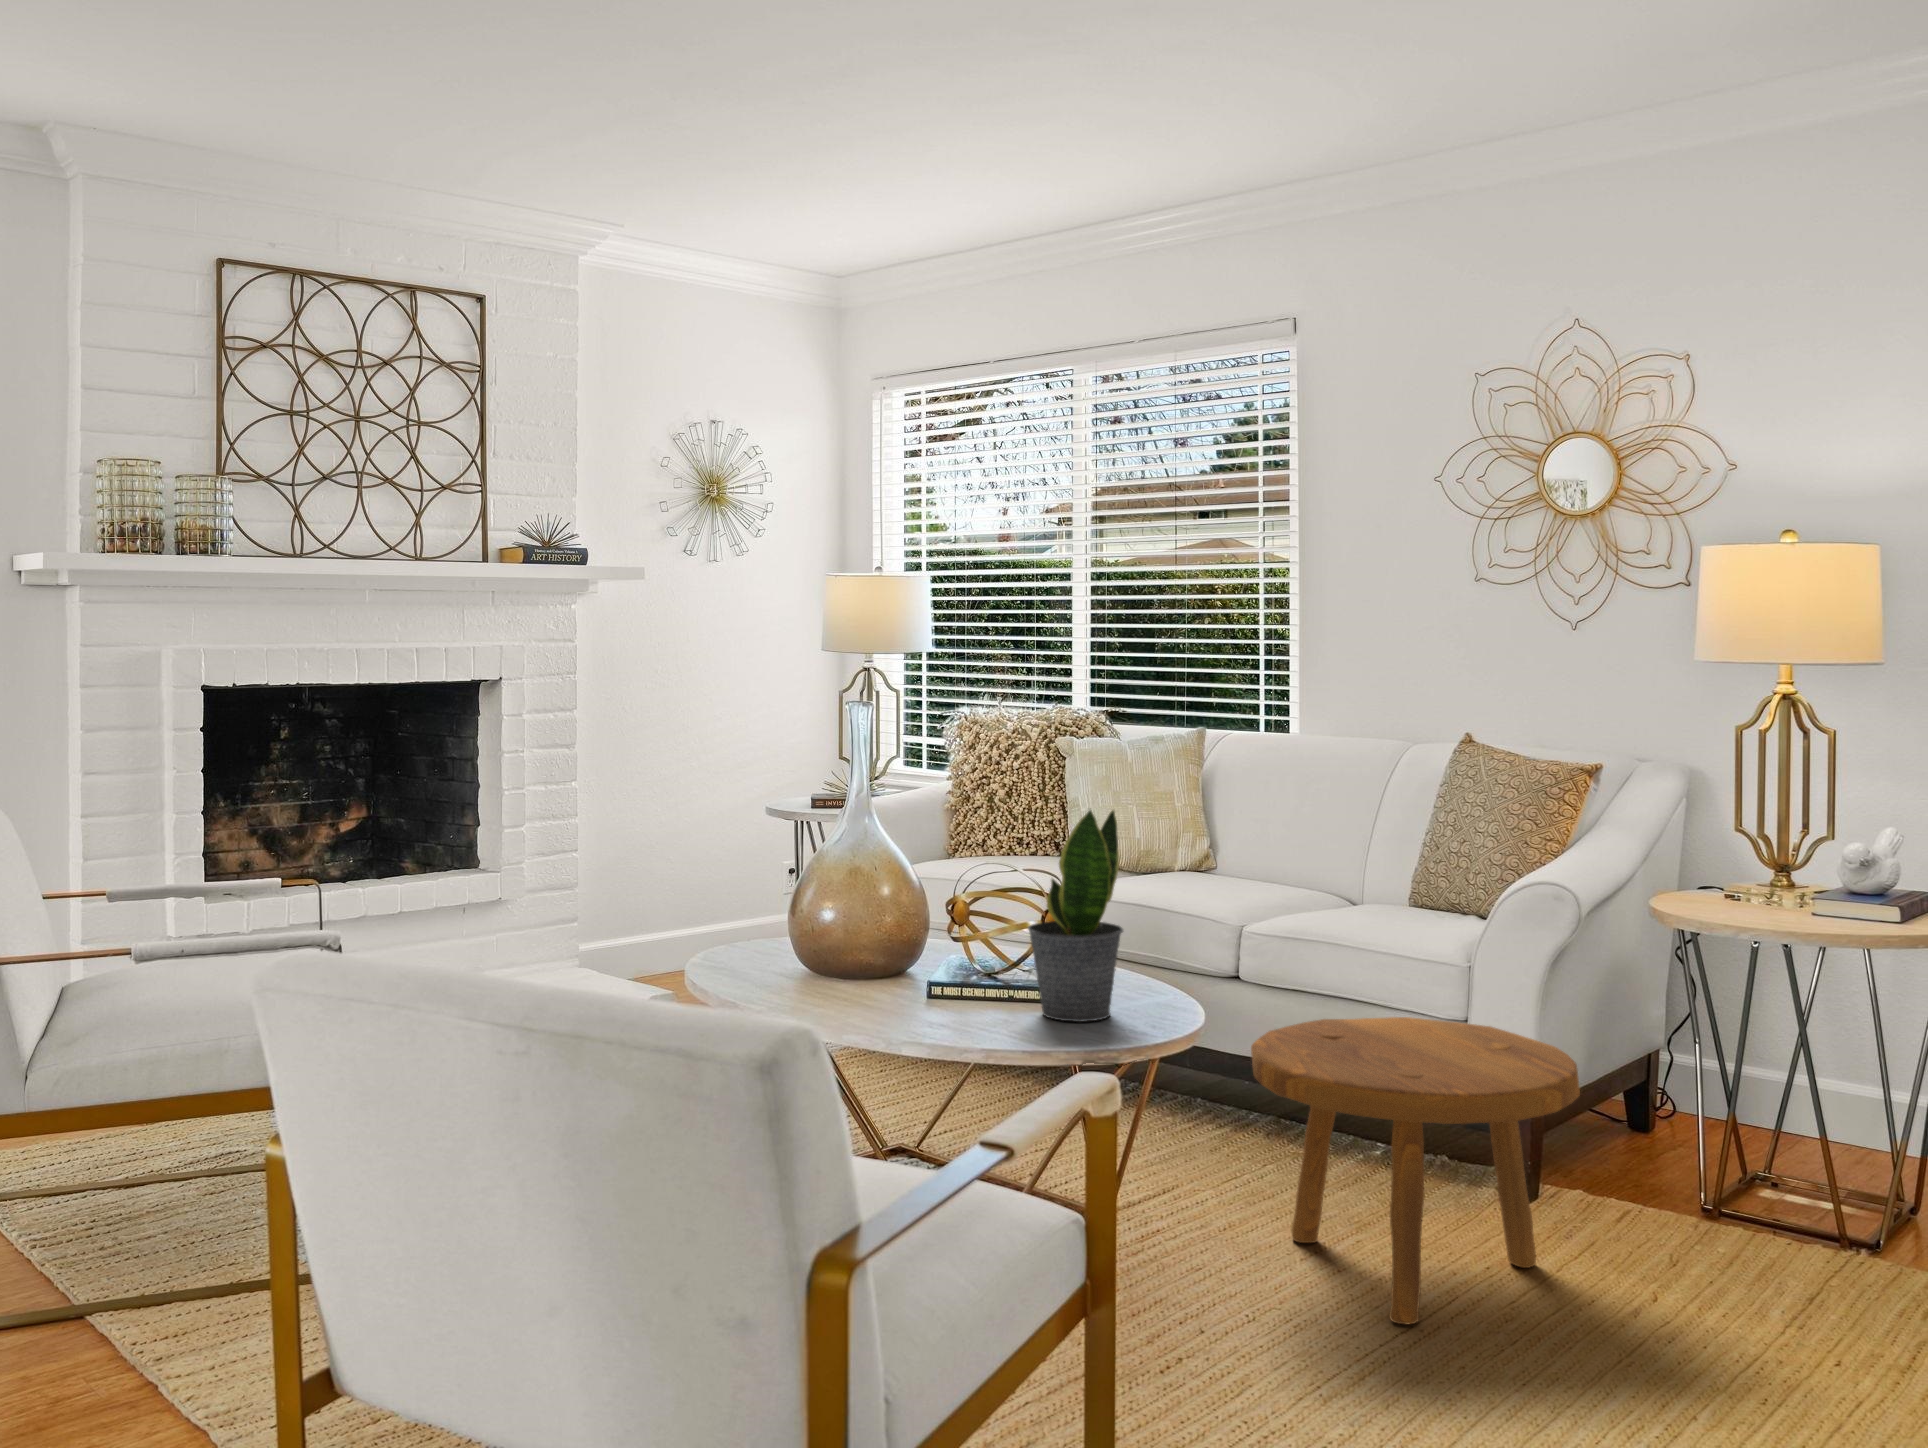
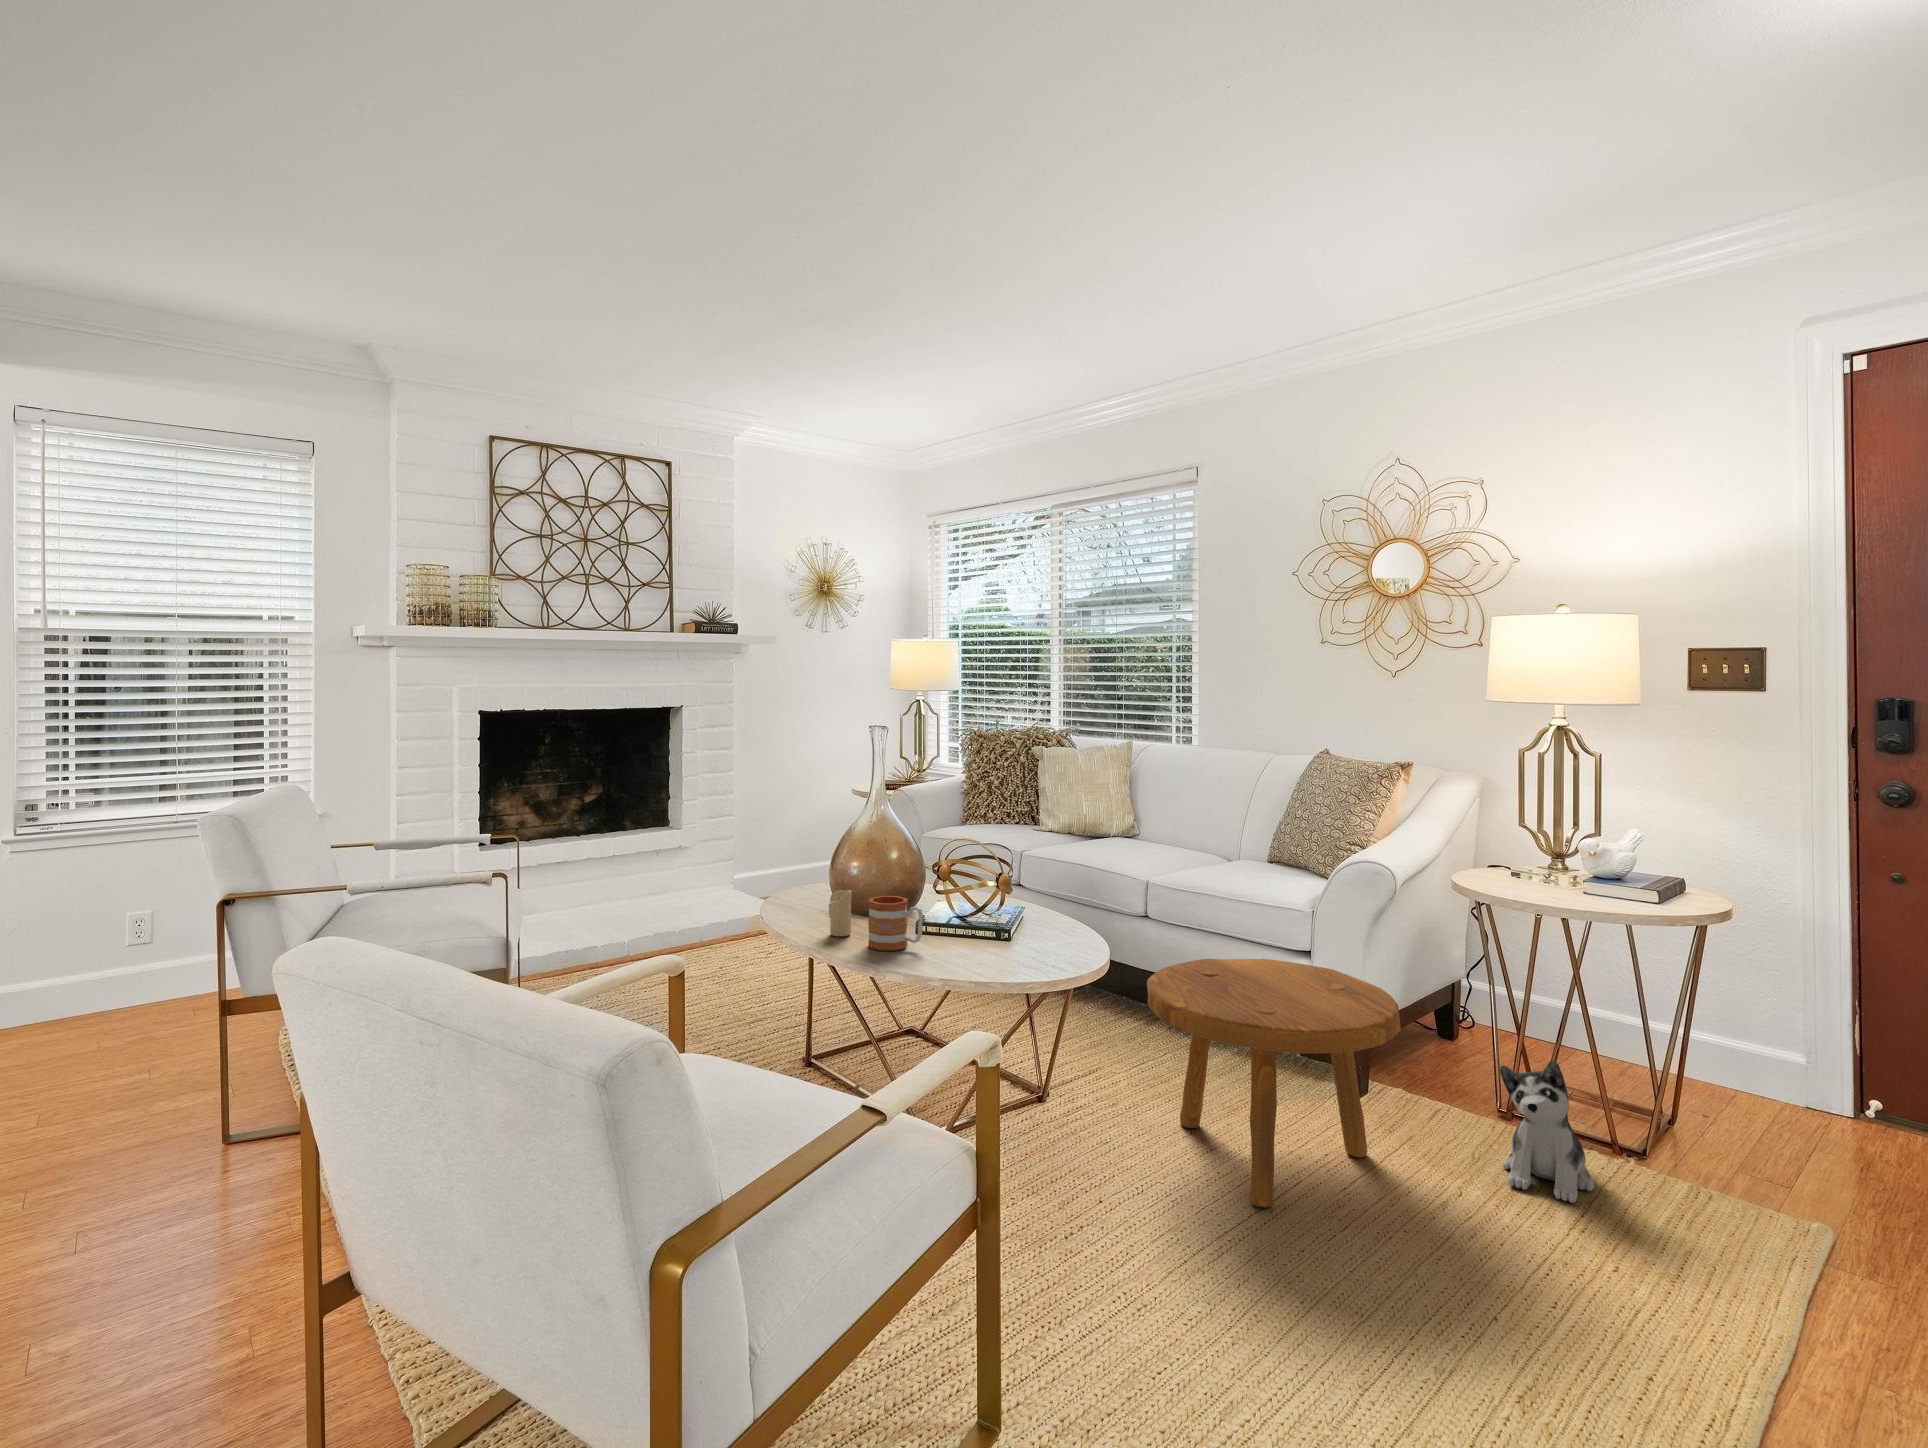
potted plant: present [1028,810,1123,1022] -> none [979,802,1050,961]
candle: none [814,935,845,999] -> present [829,890,852,936]
mug: none [874,941,951,1014] -> present [868,896,923,951]
plush toy: none [1704,1129,1816,1305] -> present [1500,1060,1594,1203]

